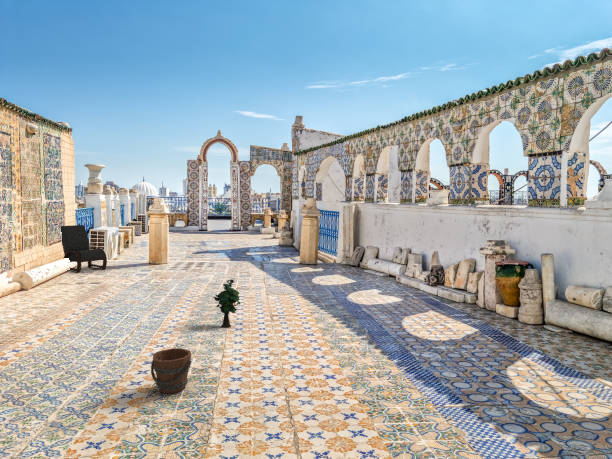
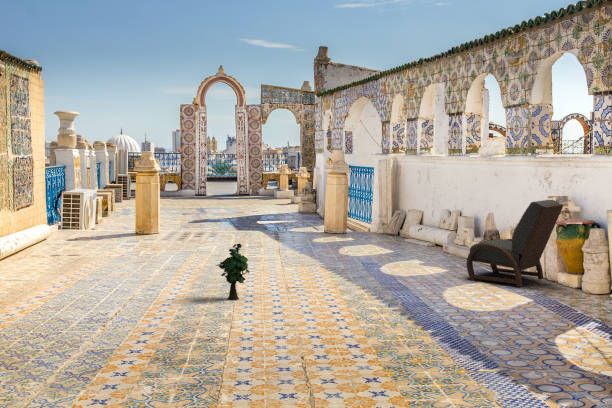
lounge chair: present [59,225,107,273] -> present [467,200,563,287]
bucket: present [151,348,191,394] -> none [154,313,197,360]

